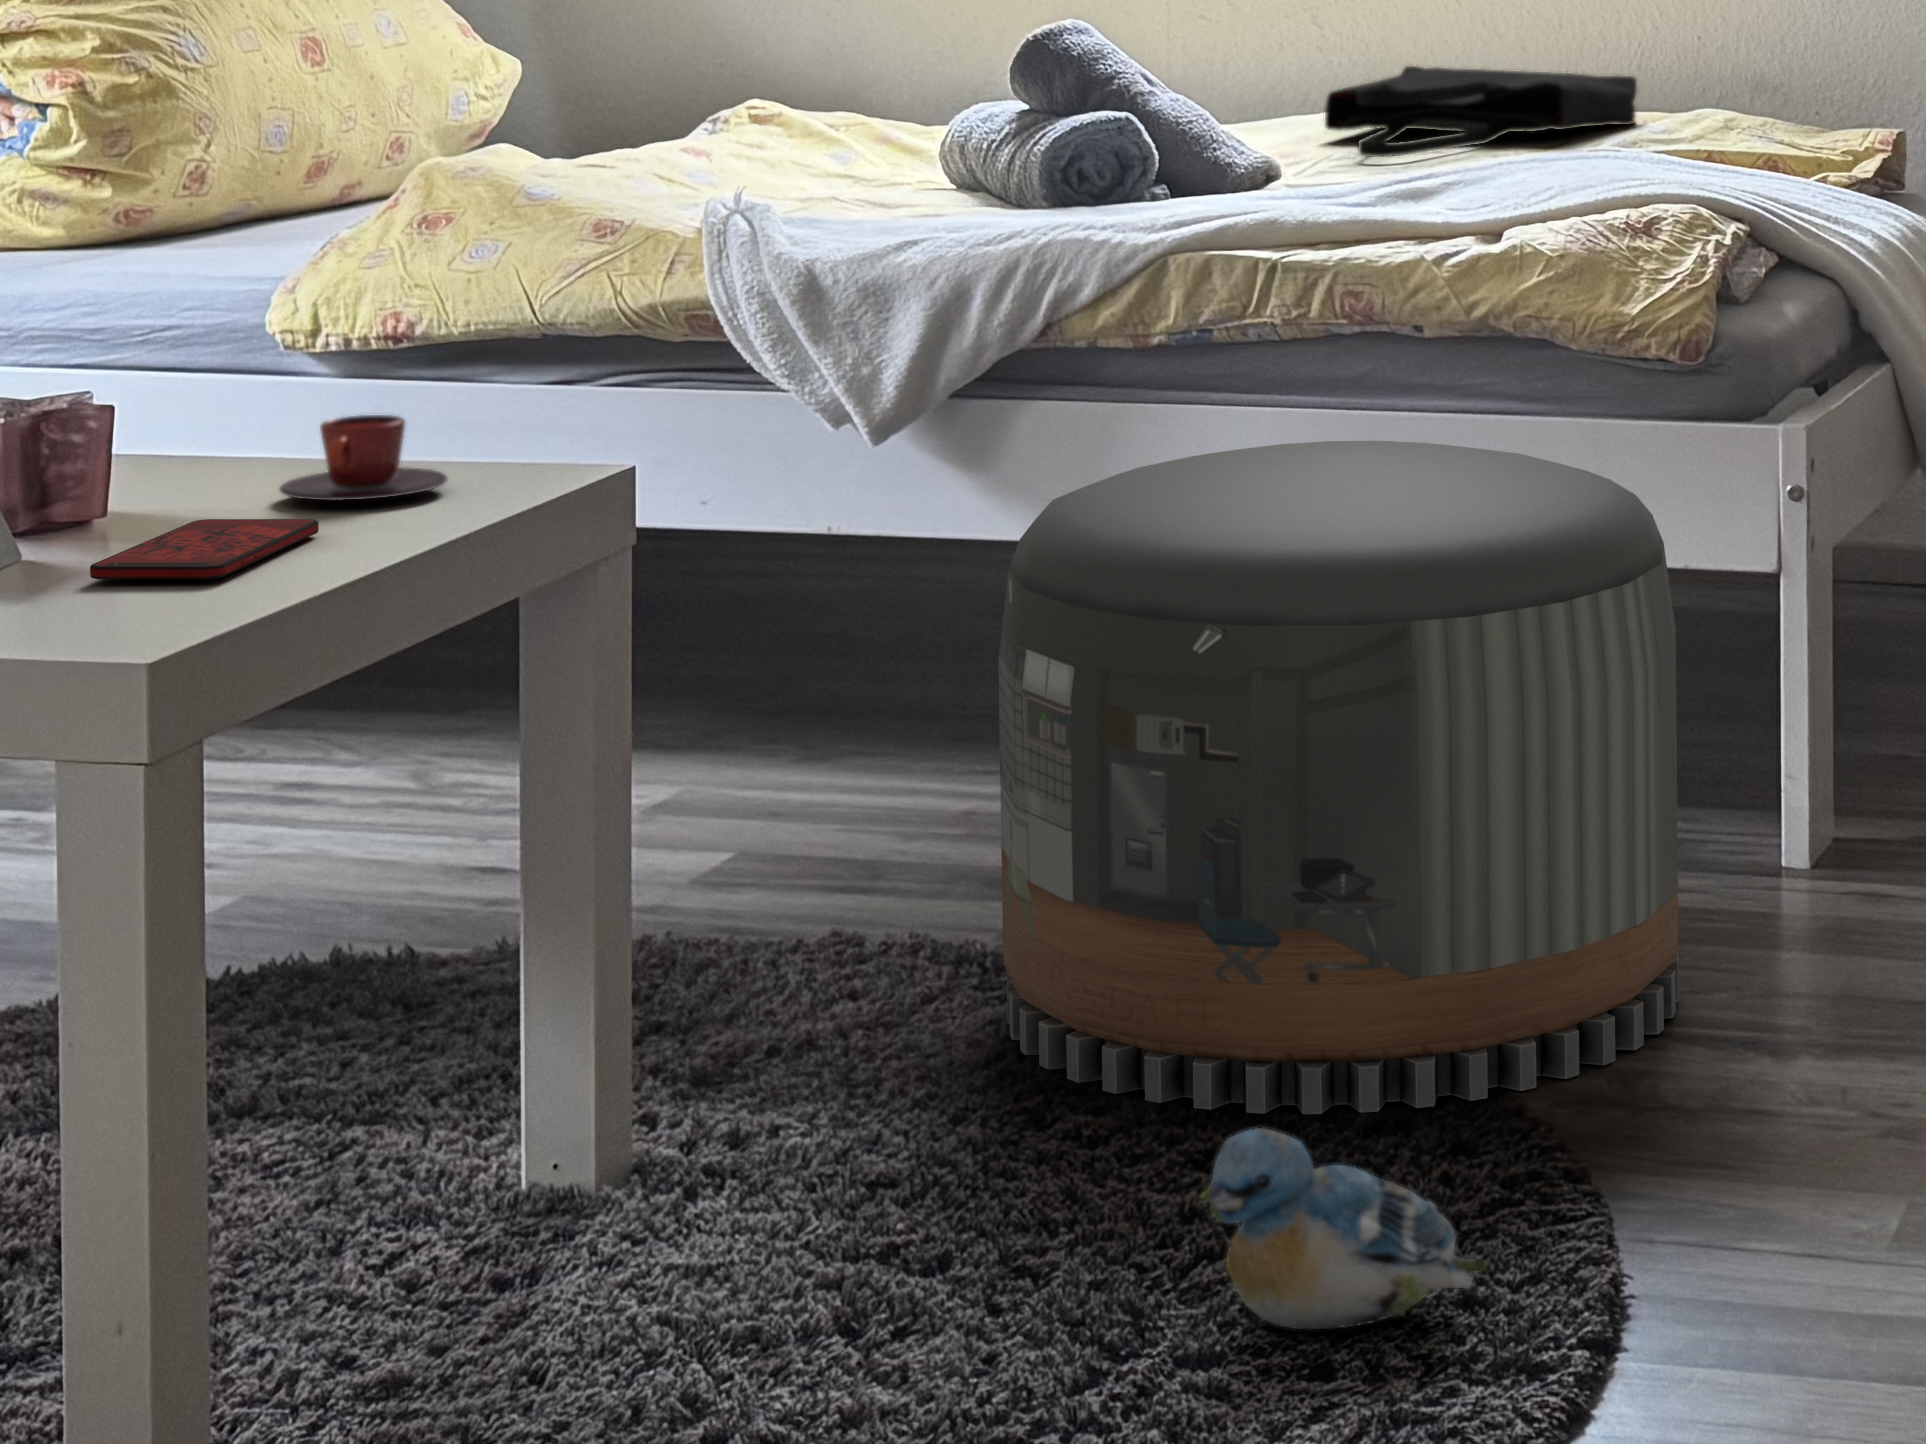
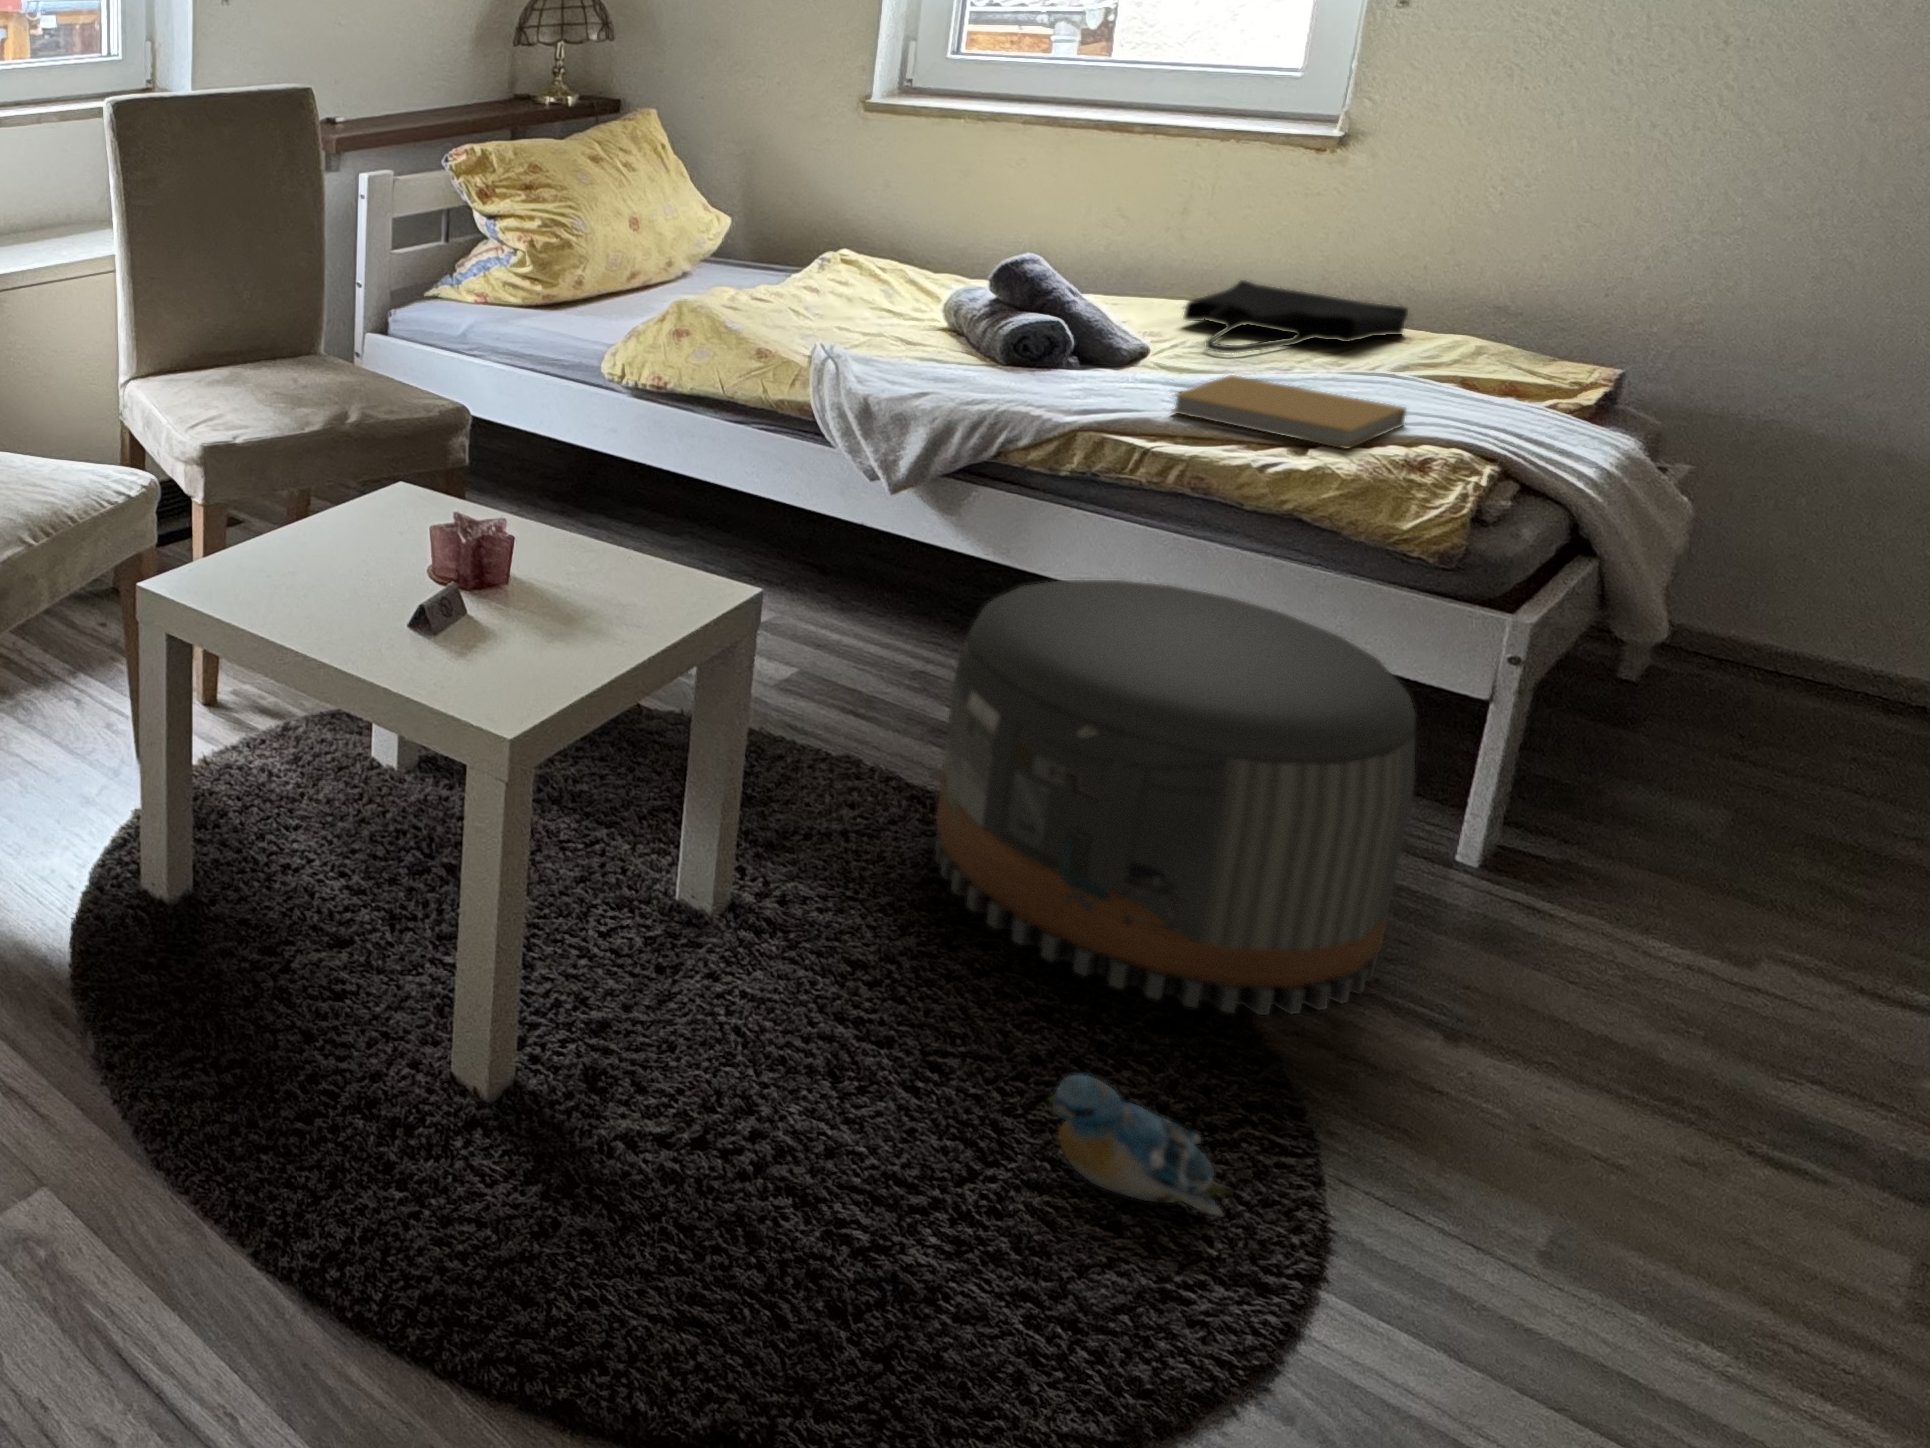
book: none [1303,162,1629,224] -> present [1172,375,1406,449]
teacup: present [279,415,448,500] -> none [586,554,668,605]
smartphone: present [90,519,319,579] -> none [492,609,601,668]

